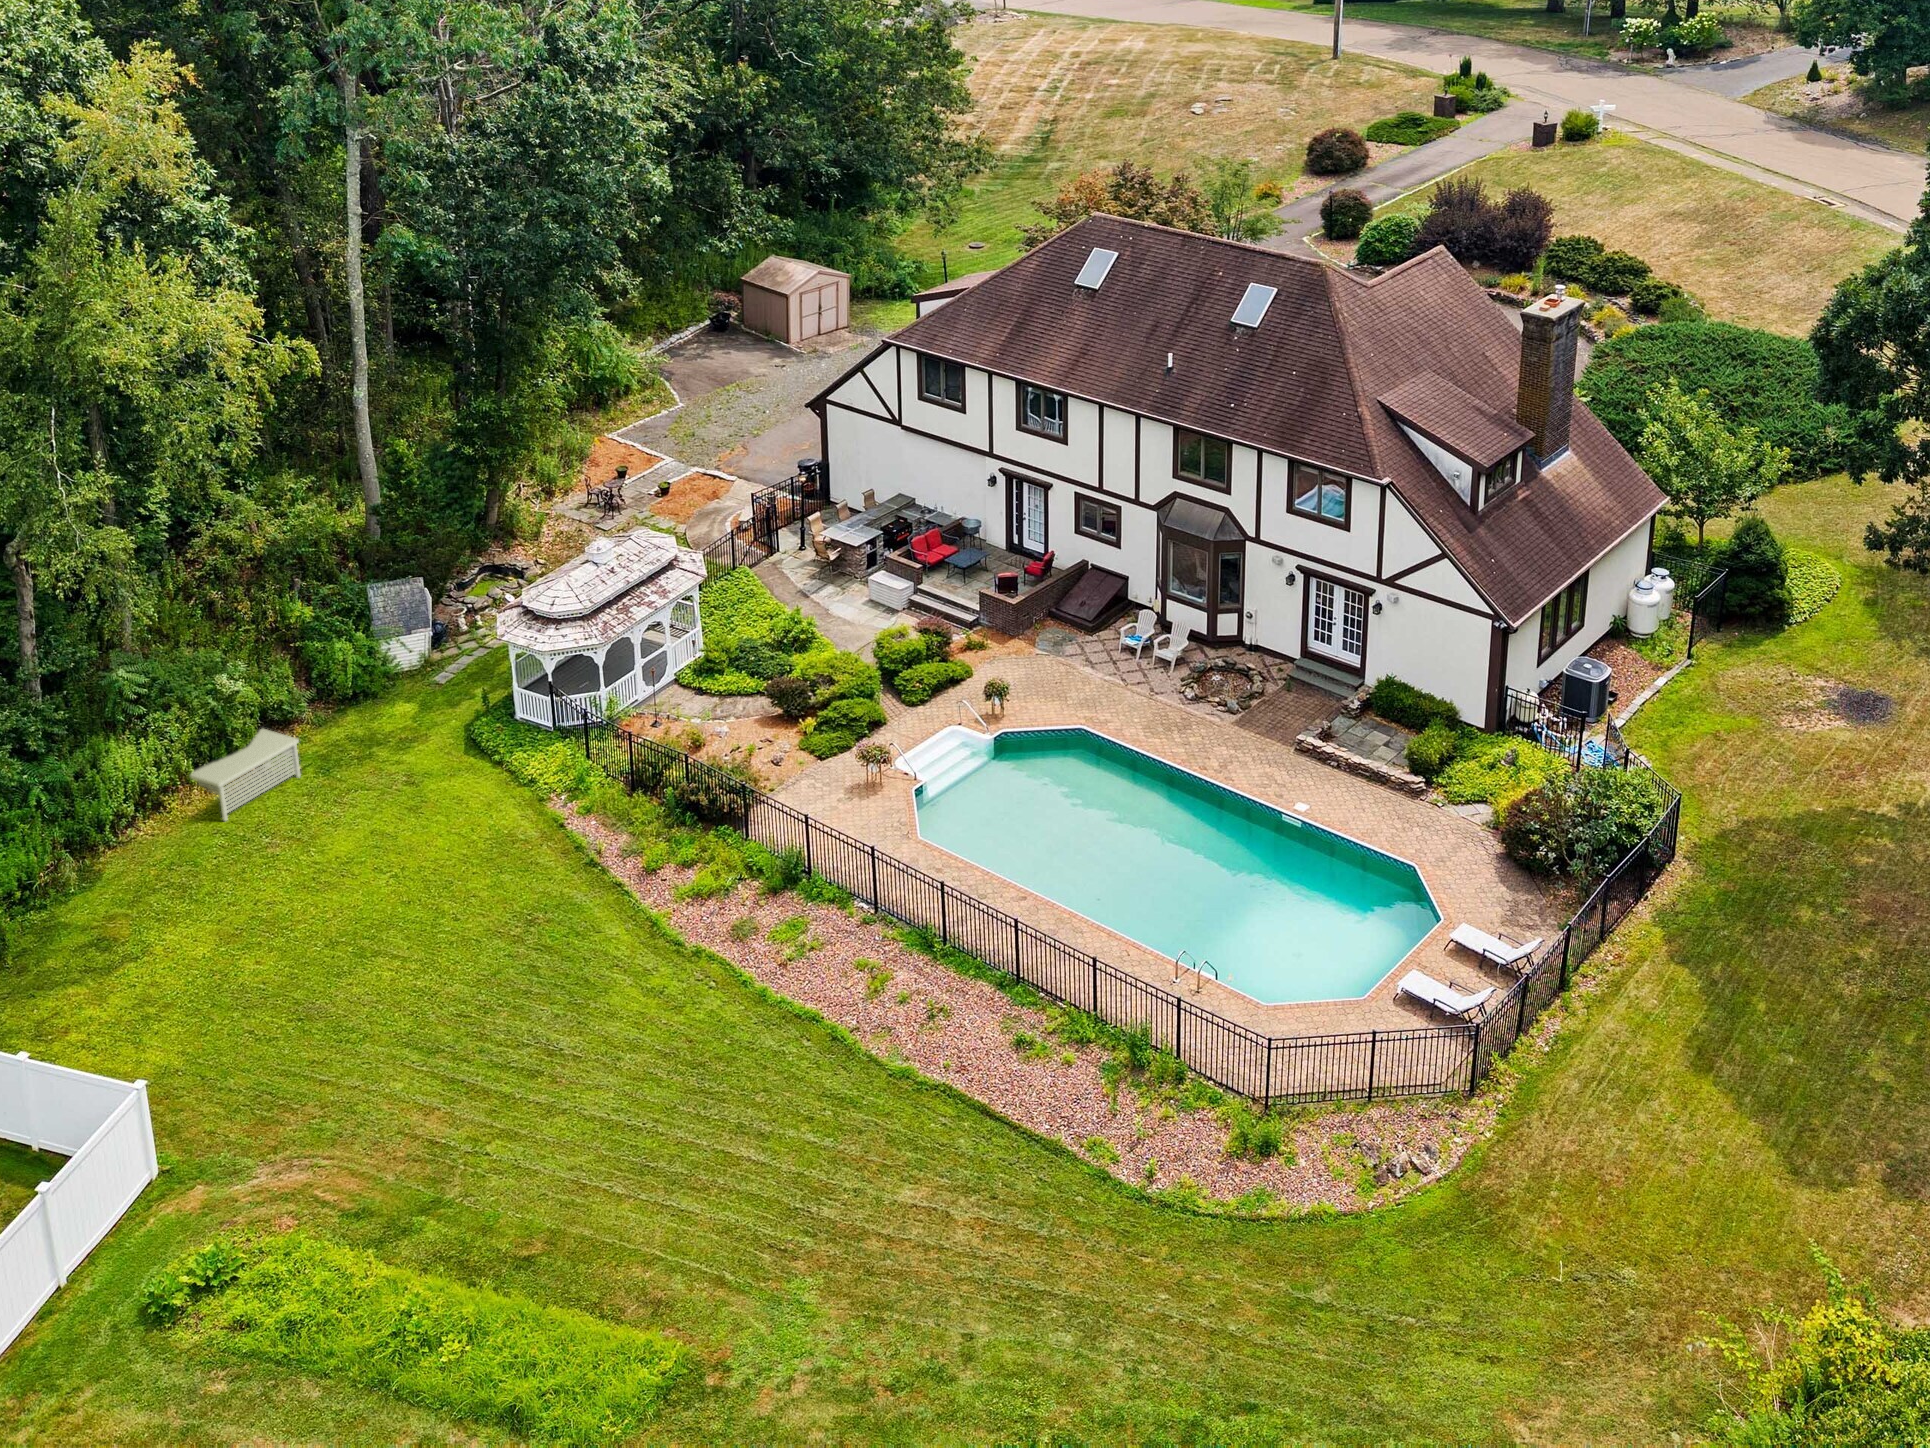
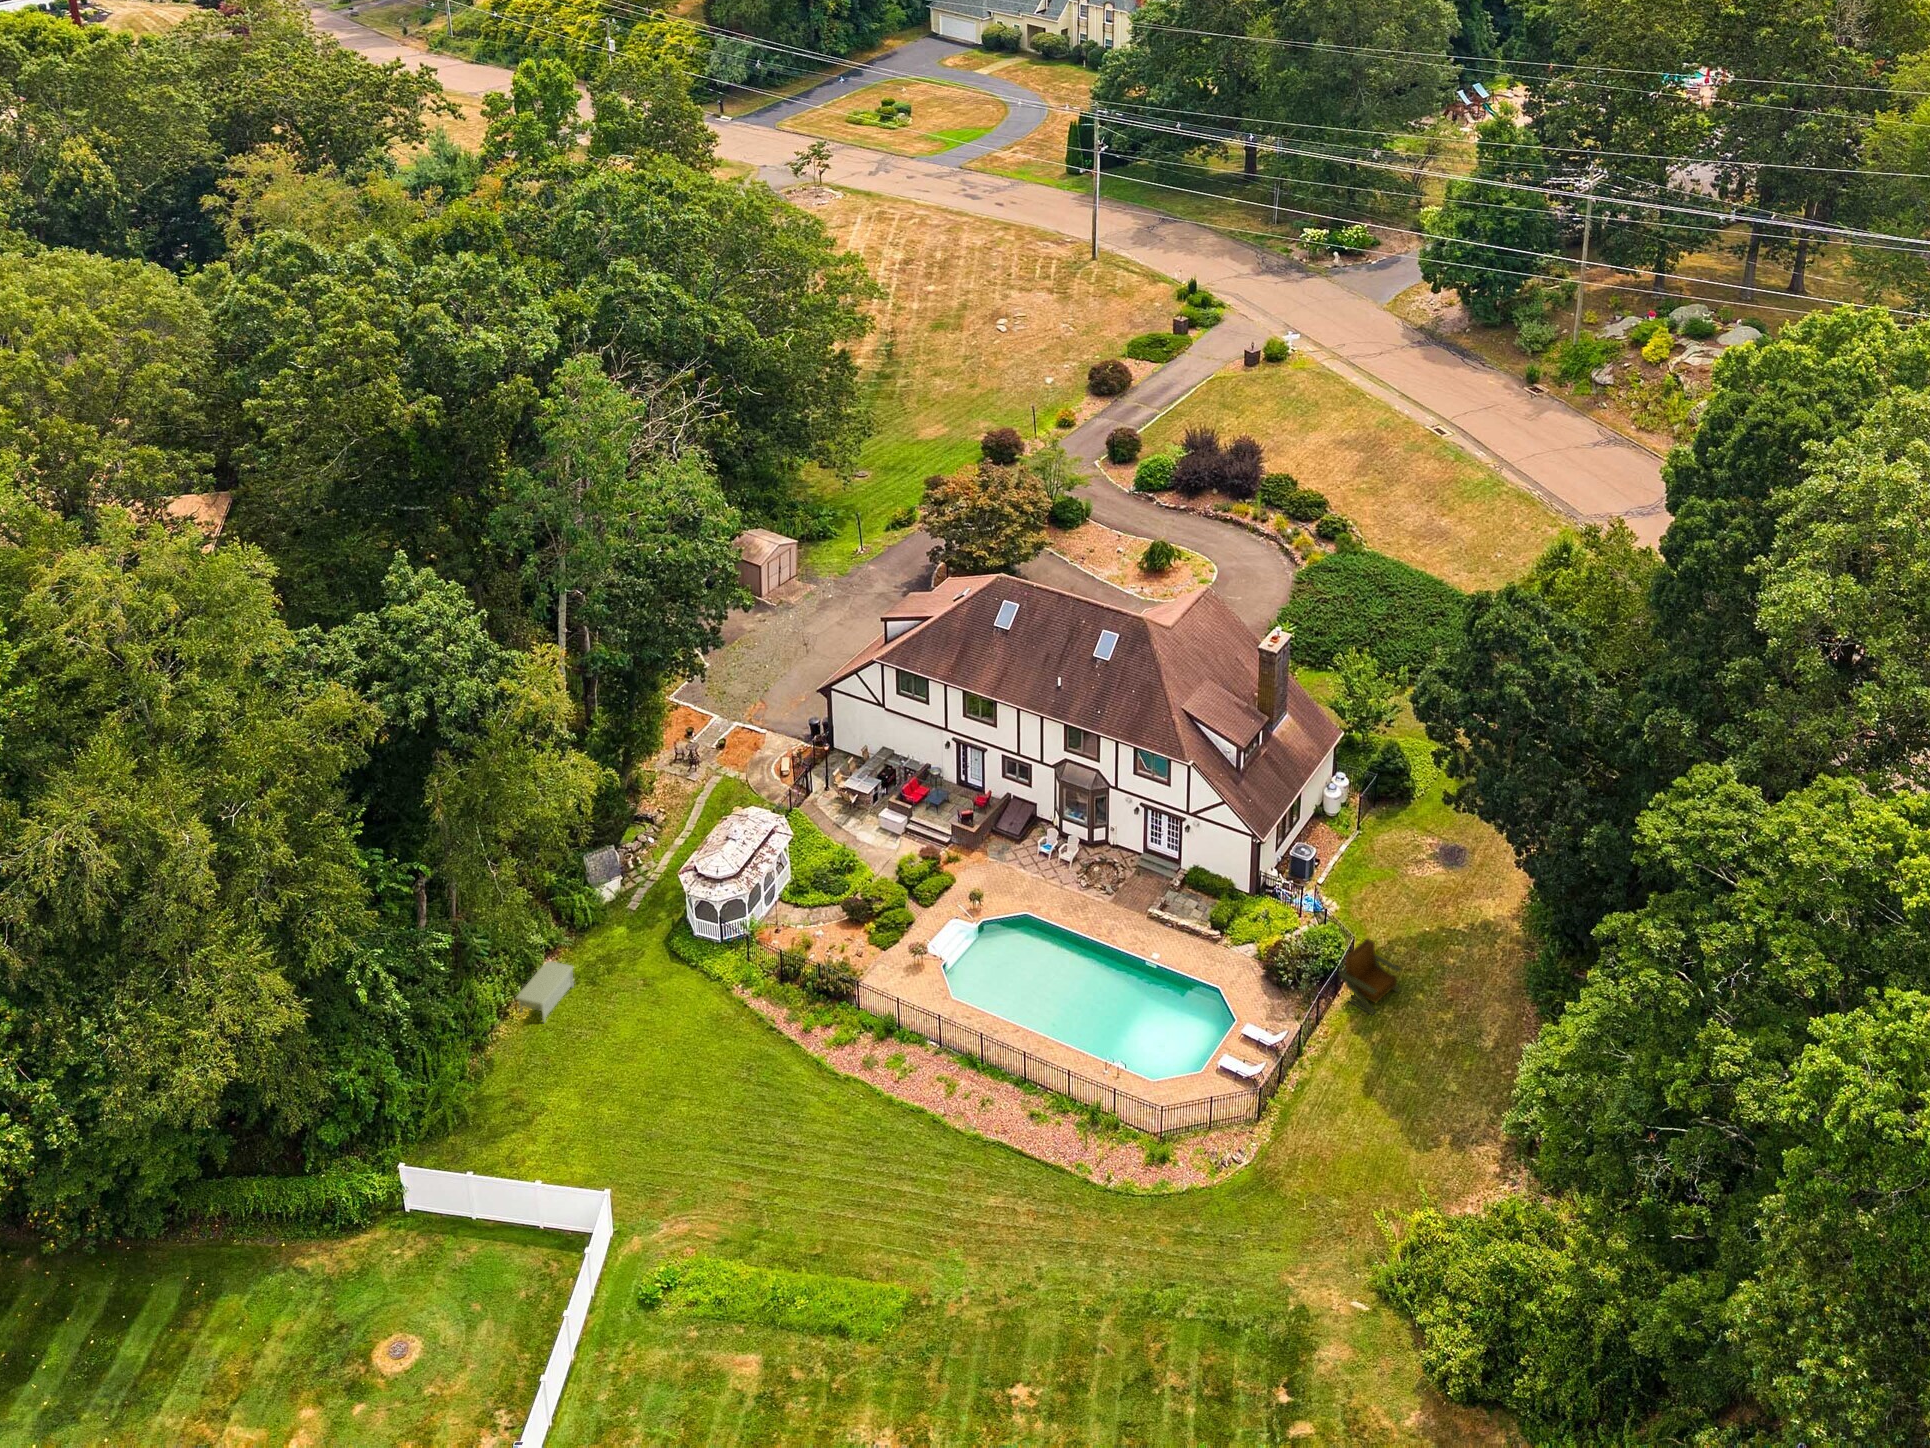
lounge chair: none [1650,799,1780,940] -> present [1339,939,1401,1014]

